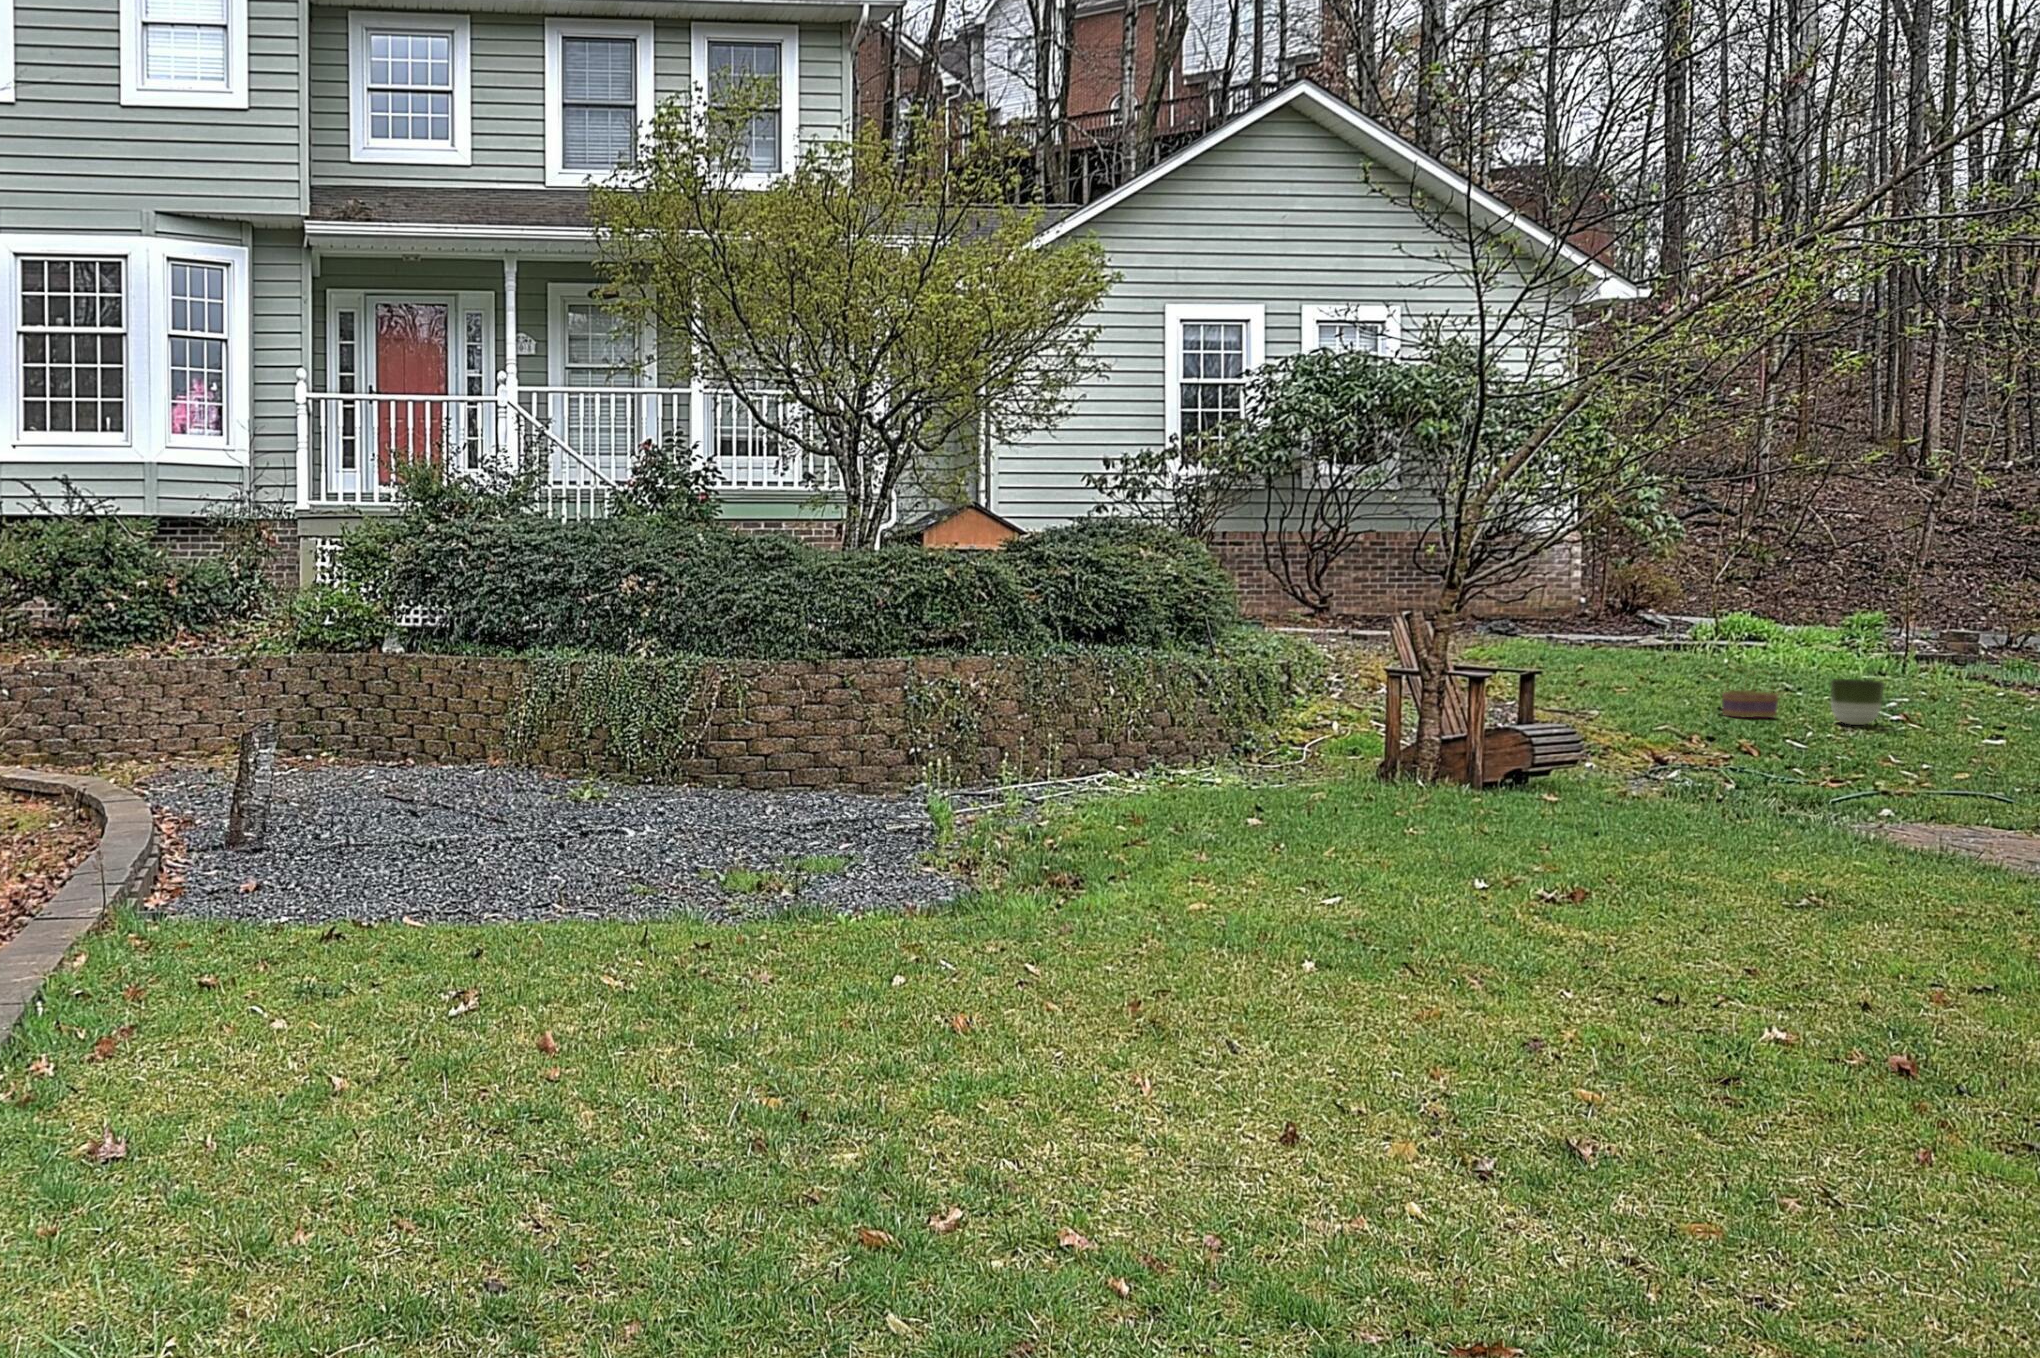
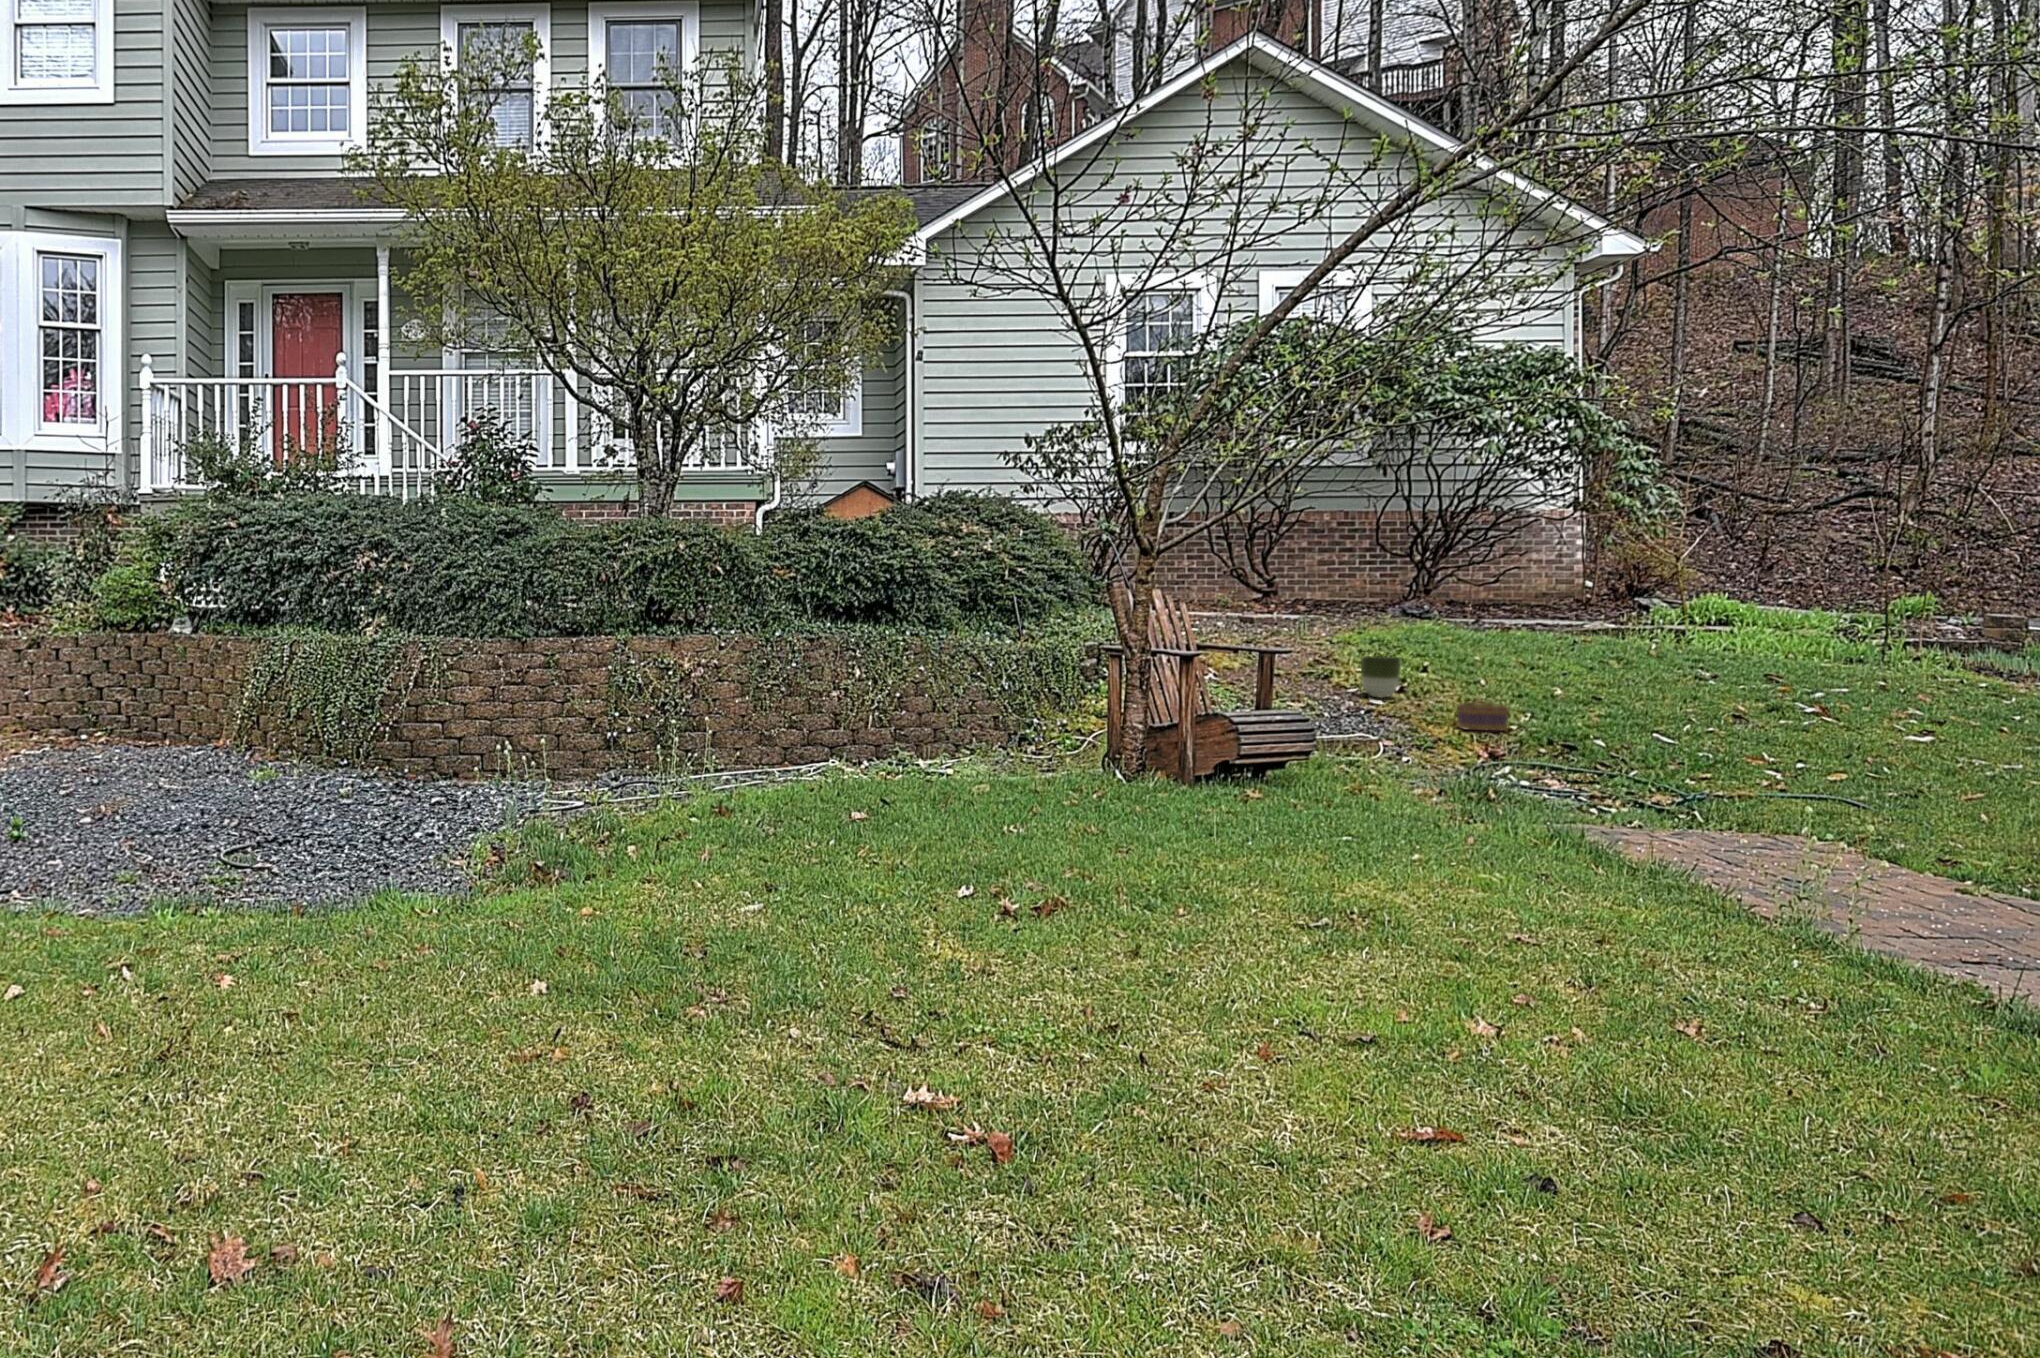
planter: present [1831,679,1884,725] -> present [1361,656,1401,698]

